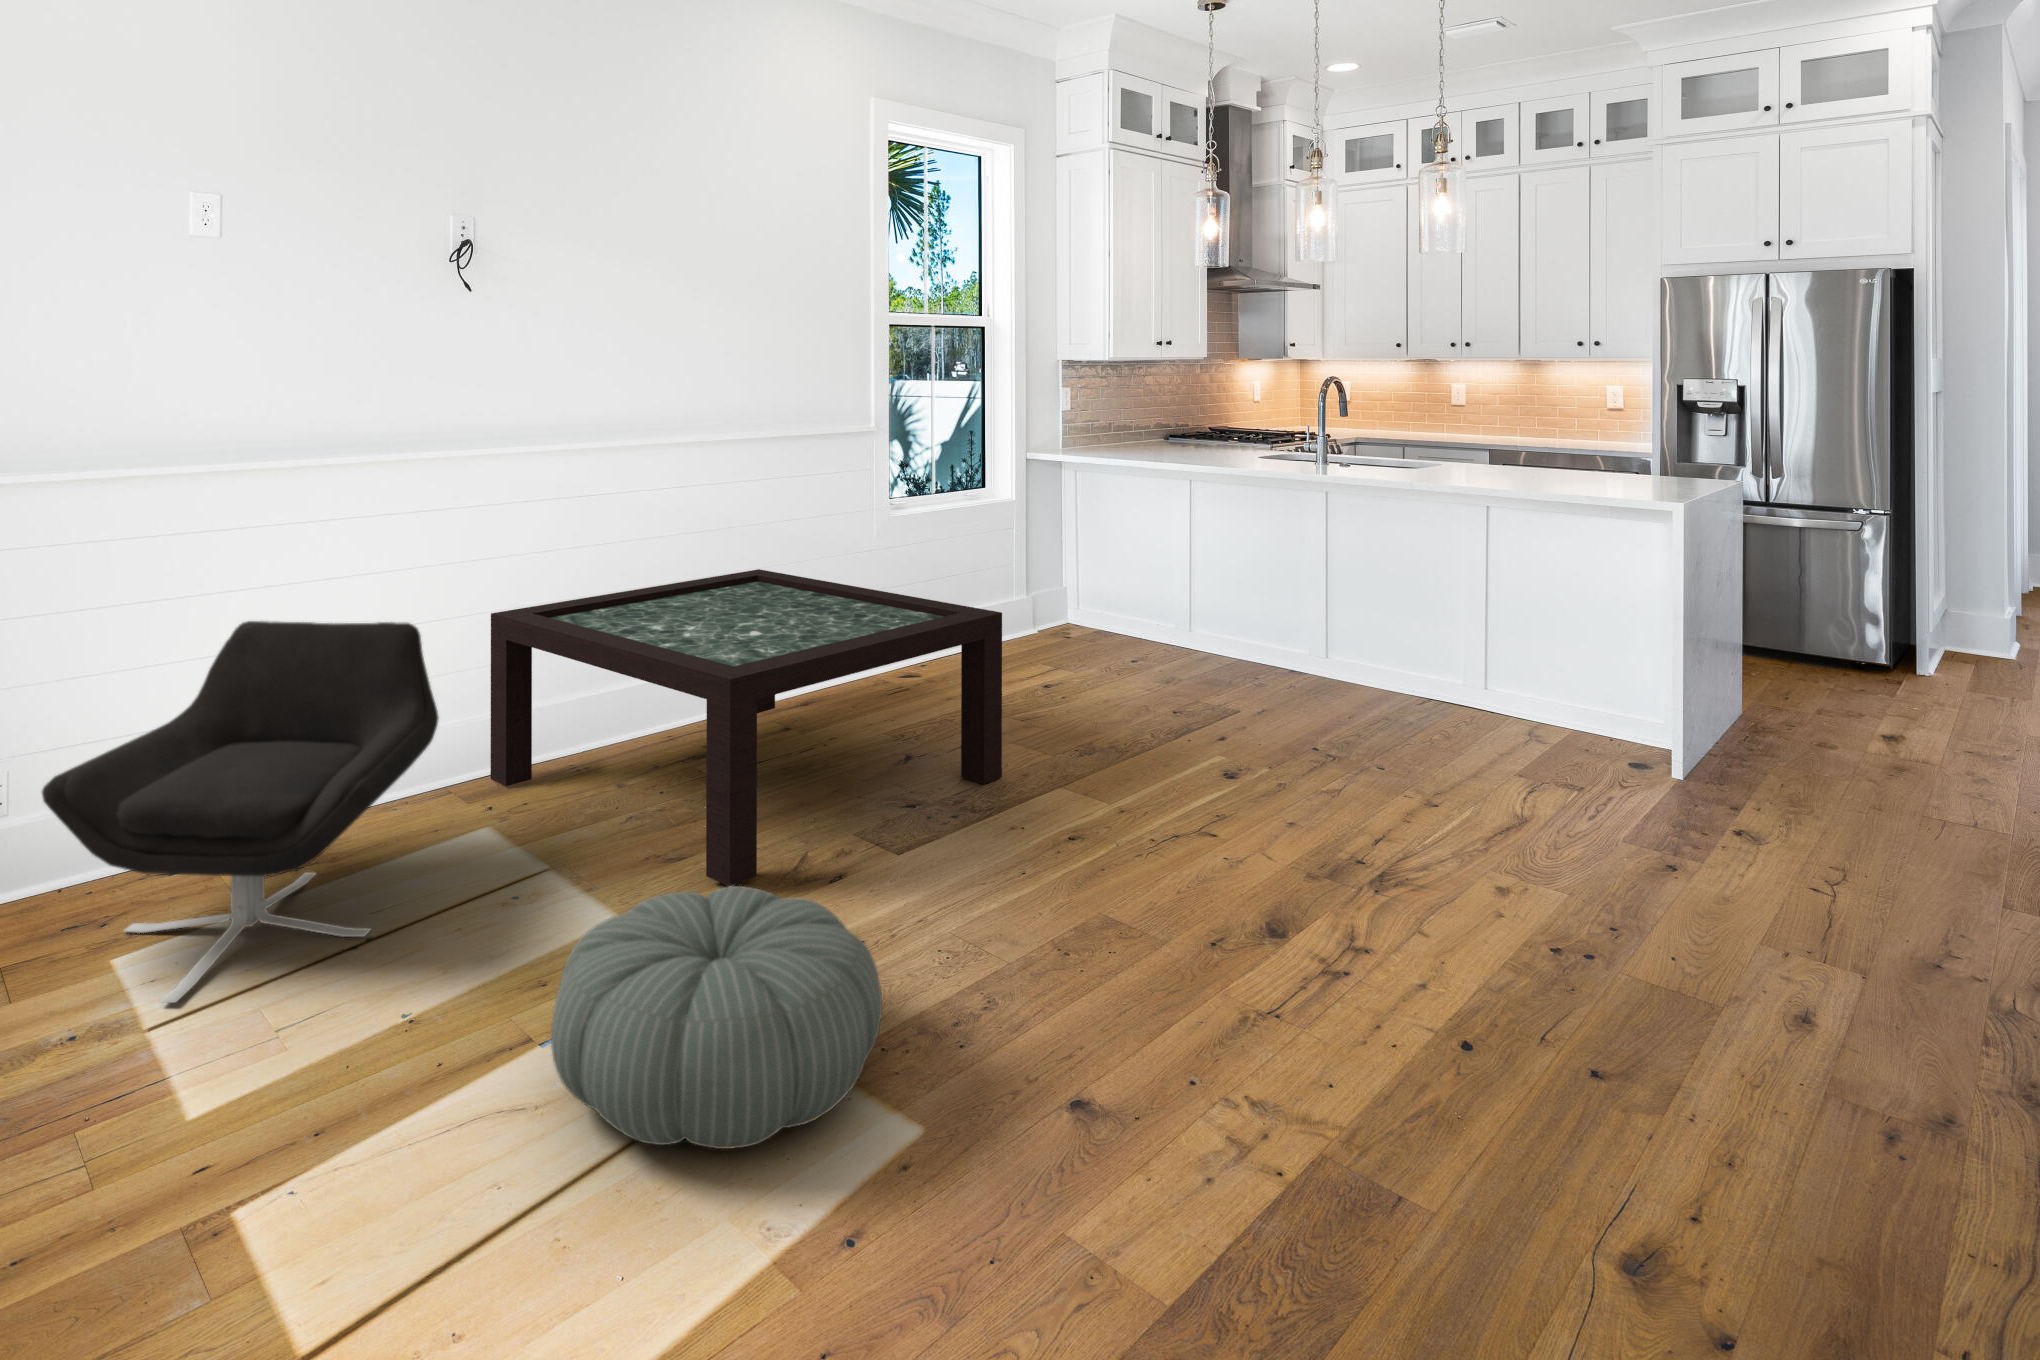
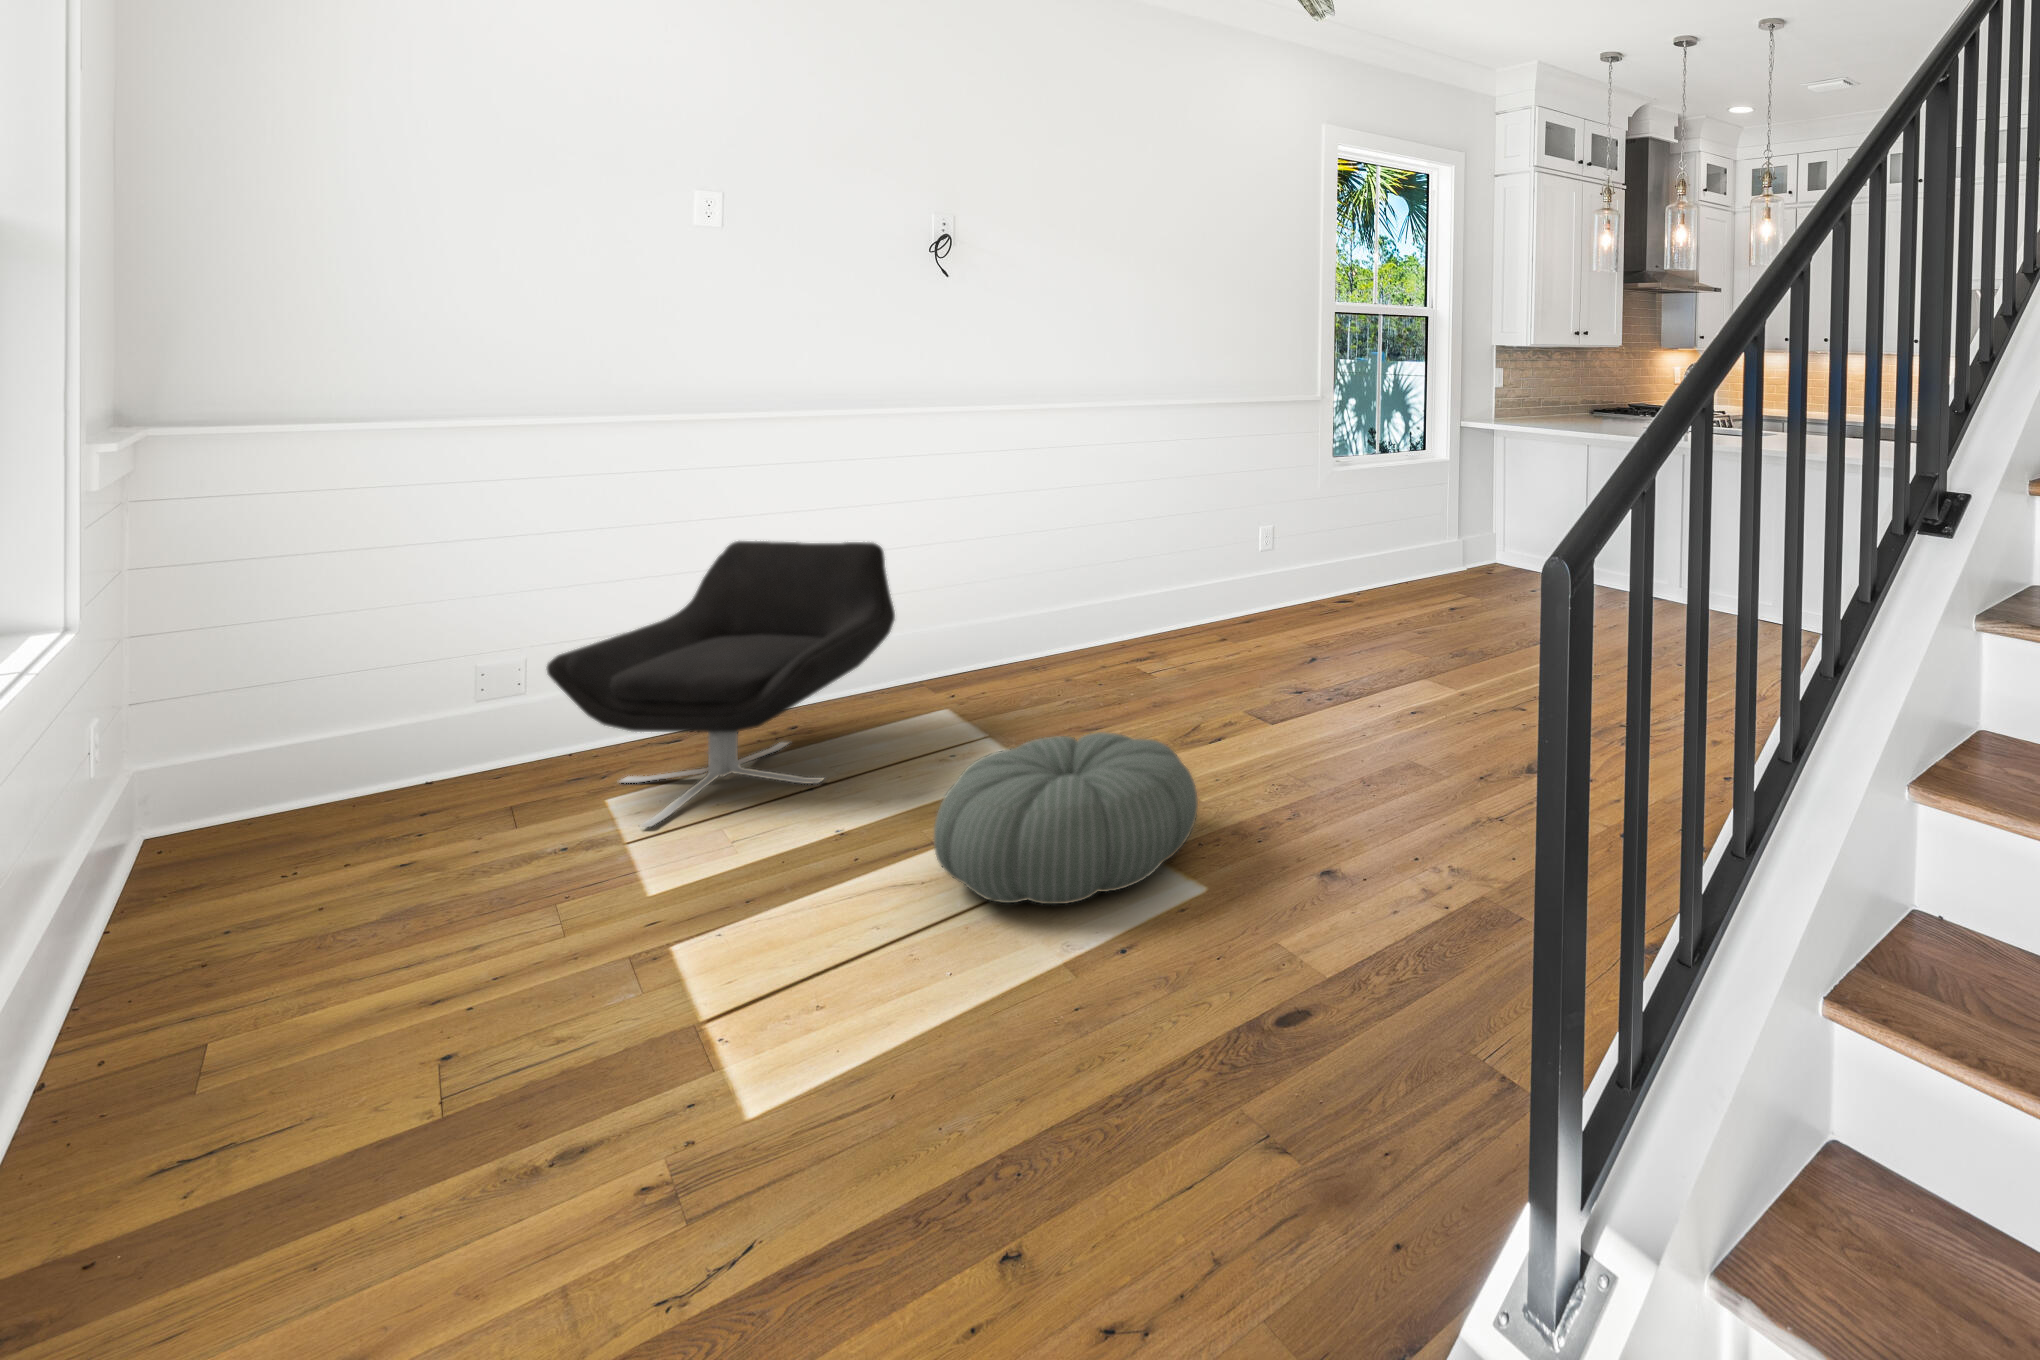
coffee table: present [490,569,1002,886] -> none [957,512,1381,747]

